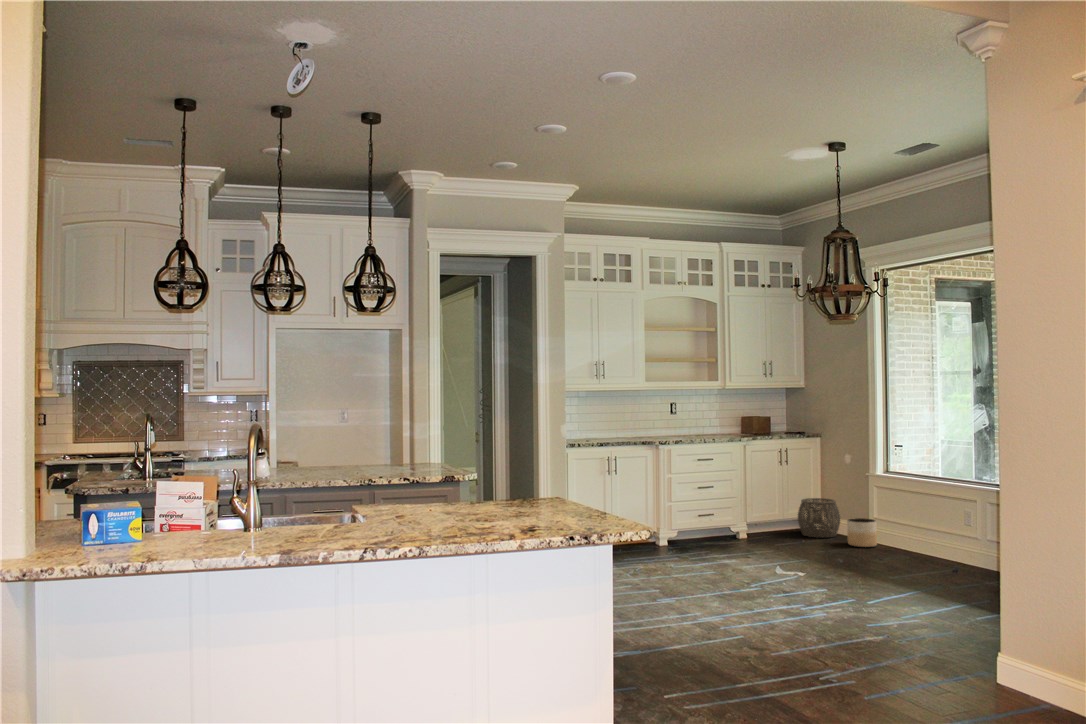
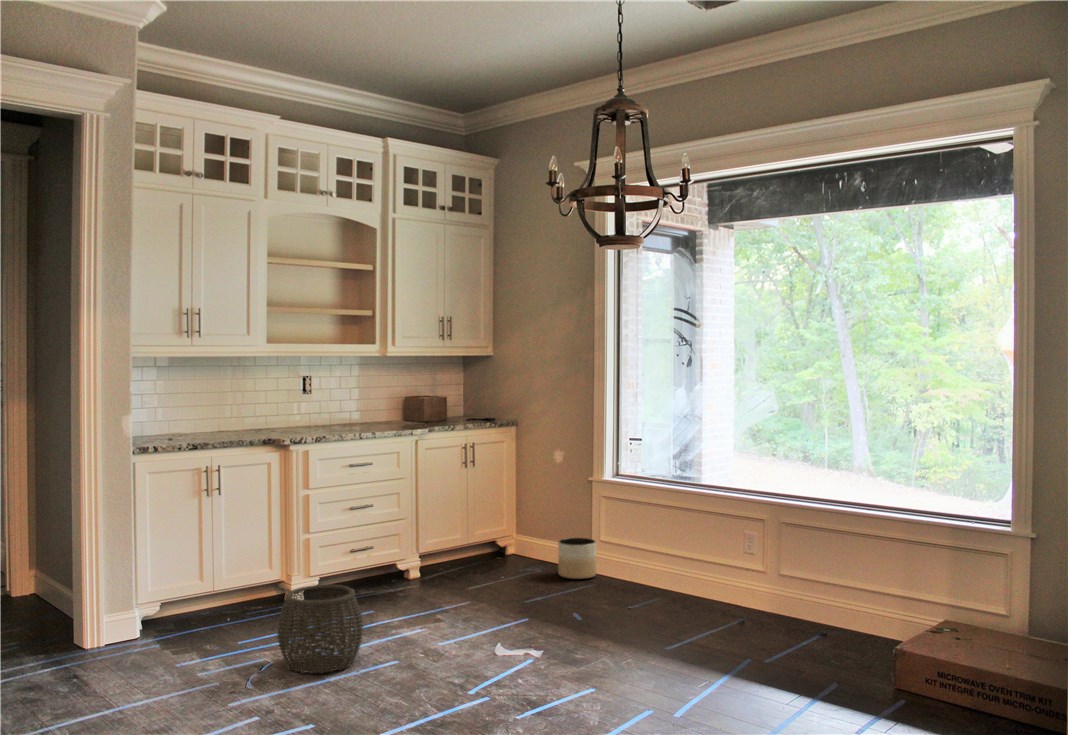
woven basket: present [798,498,840,538] -> present [277,585,364,674]

